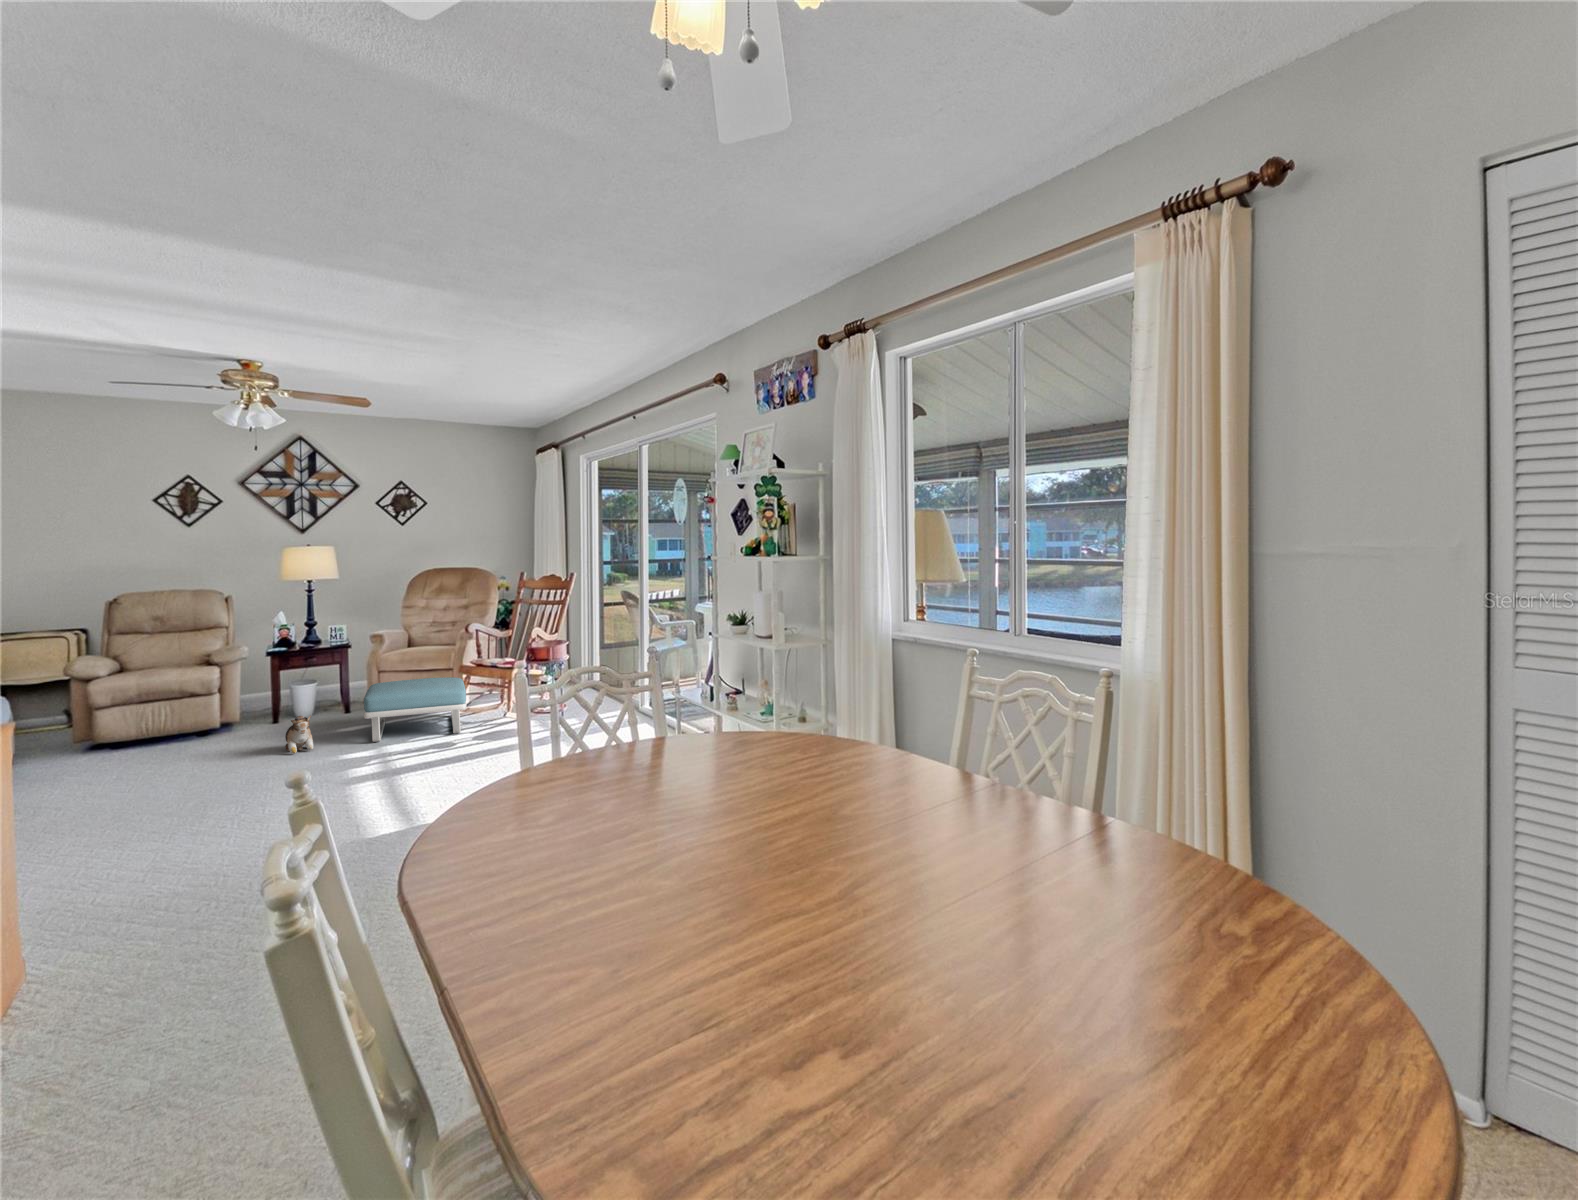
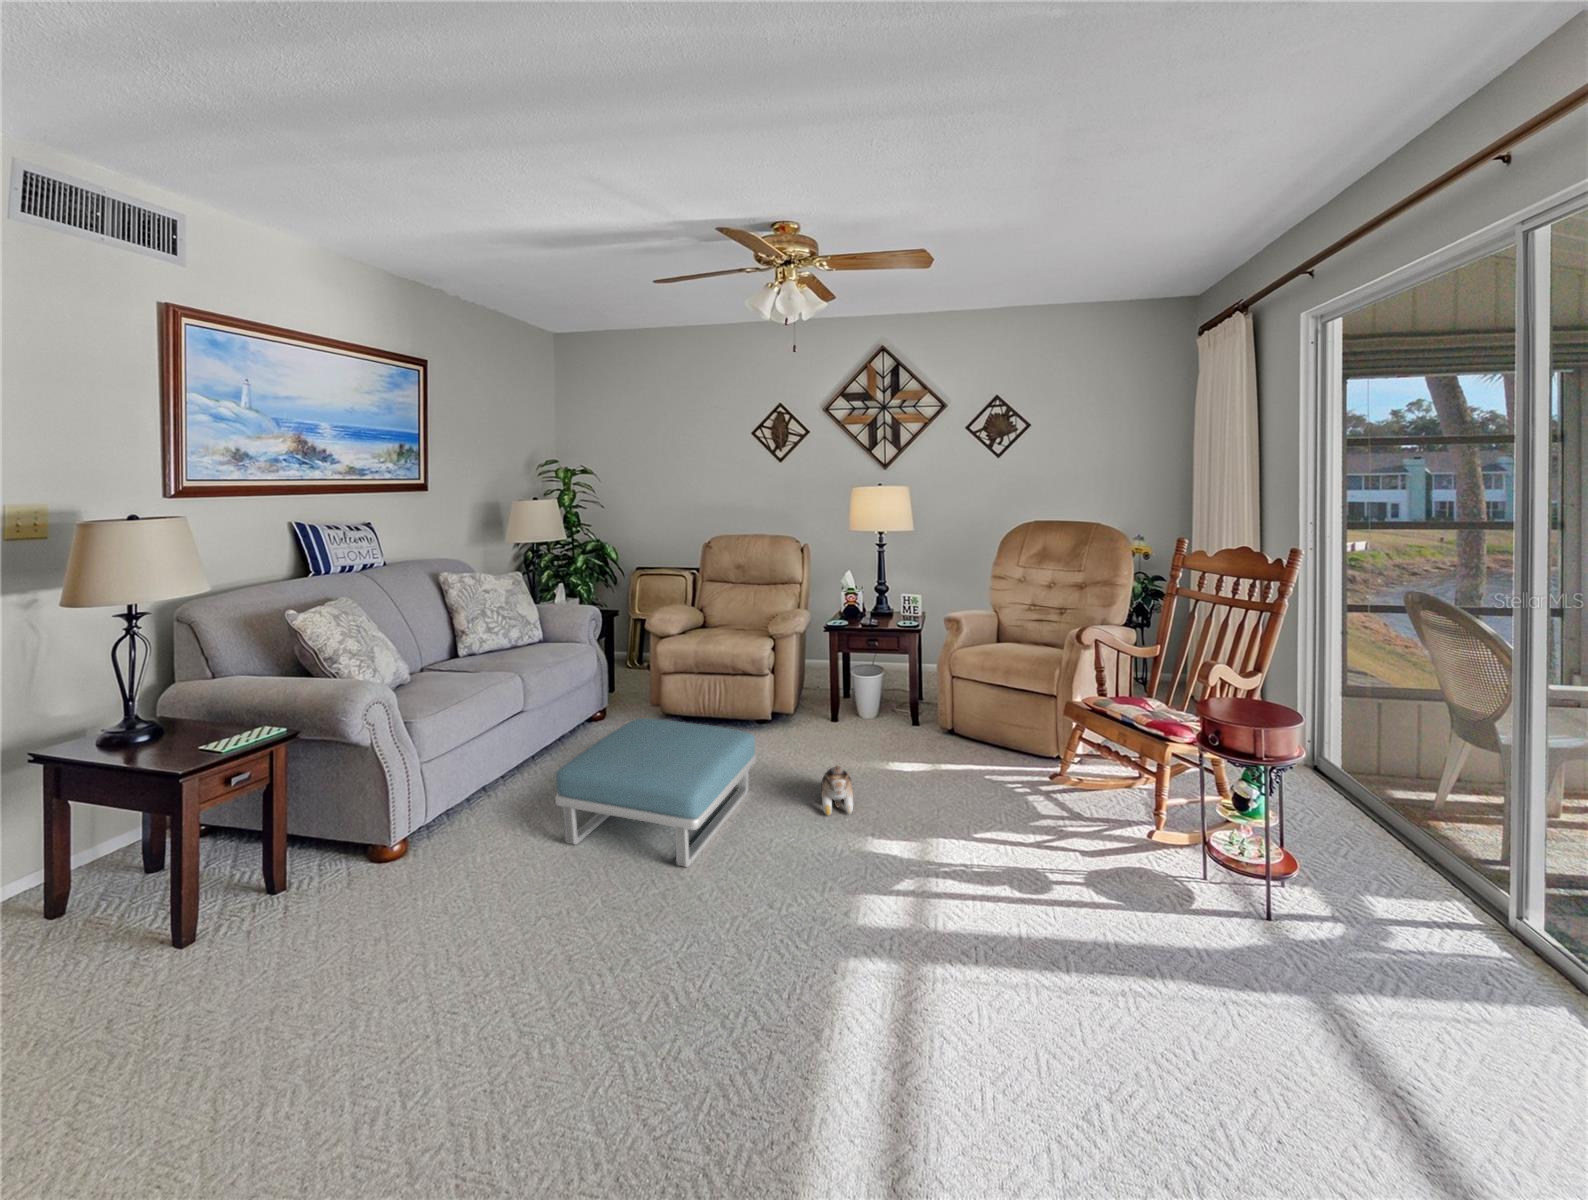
footstool: present [364,677,466,742] -> present [555,718,756,867]

